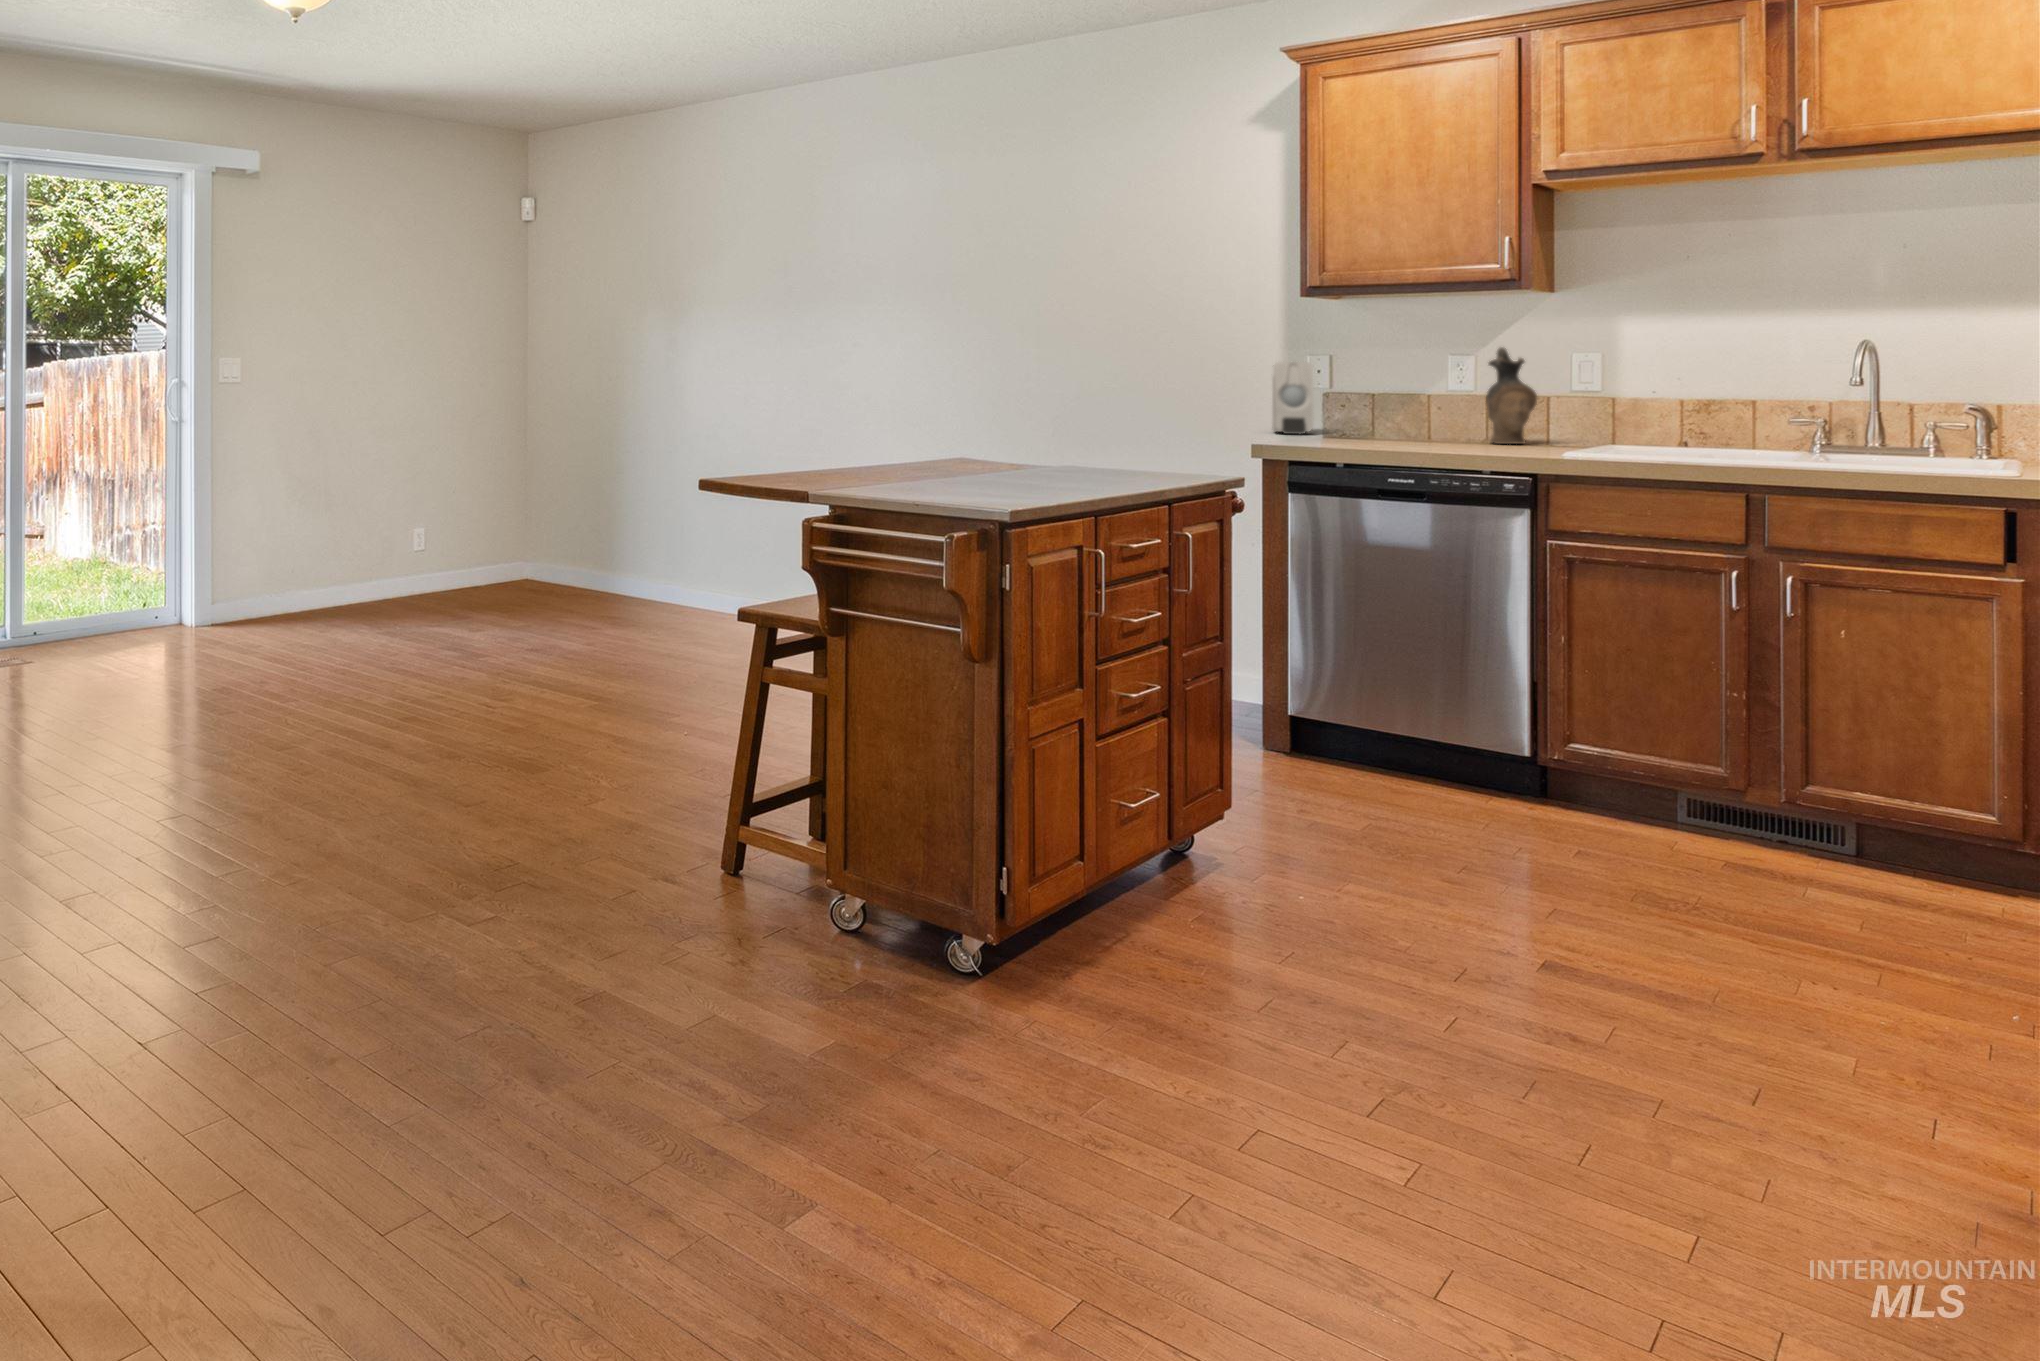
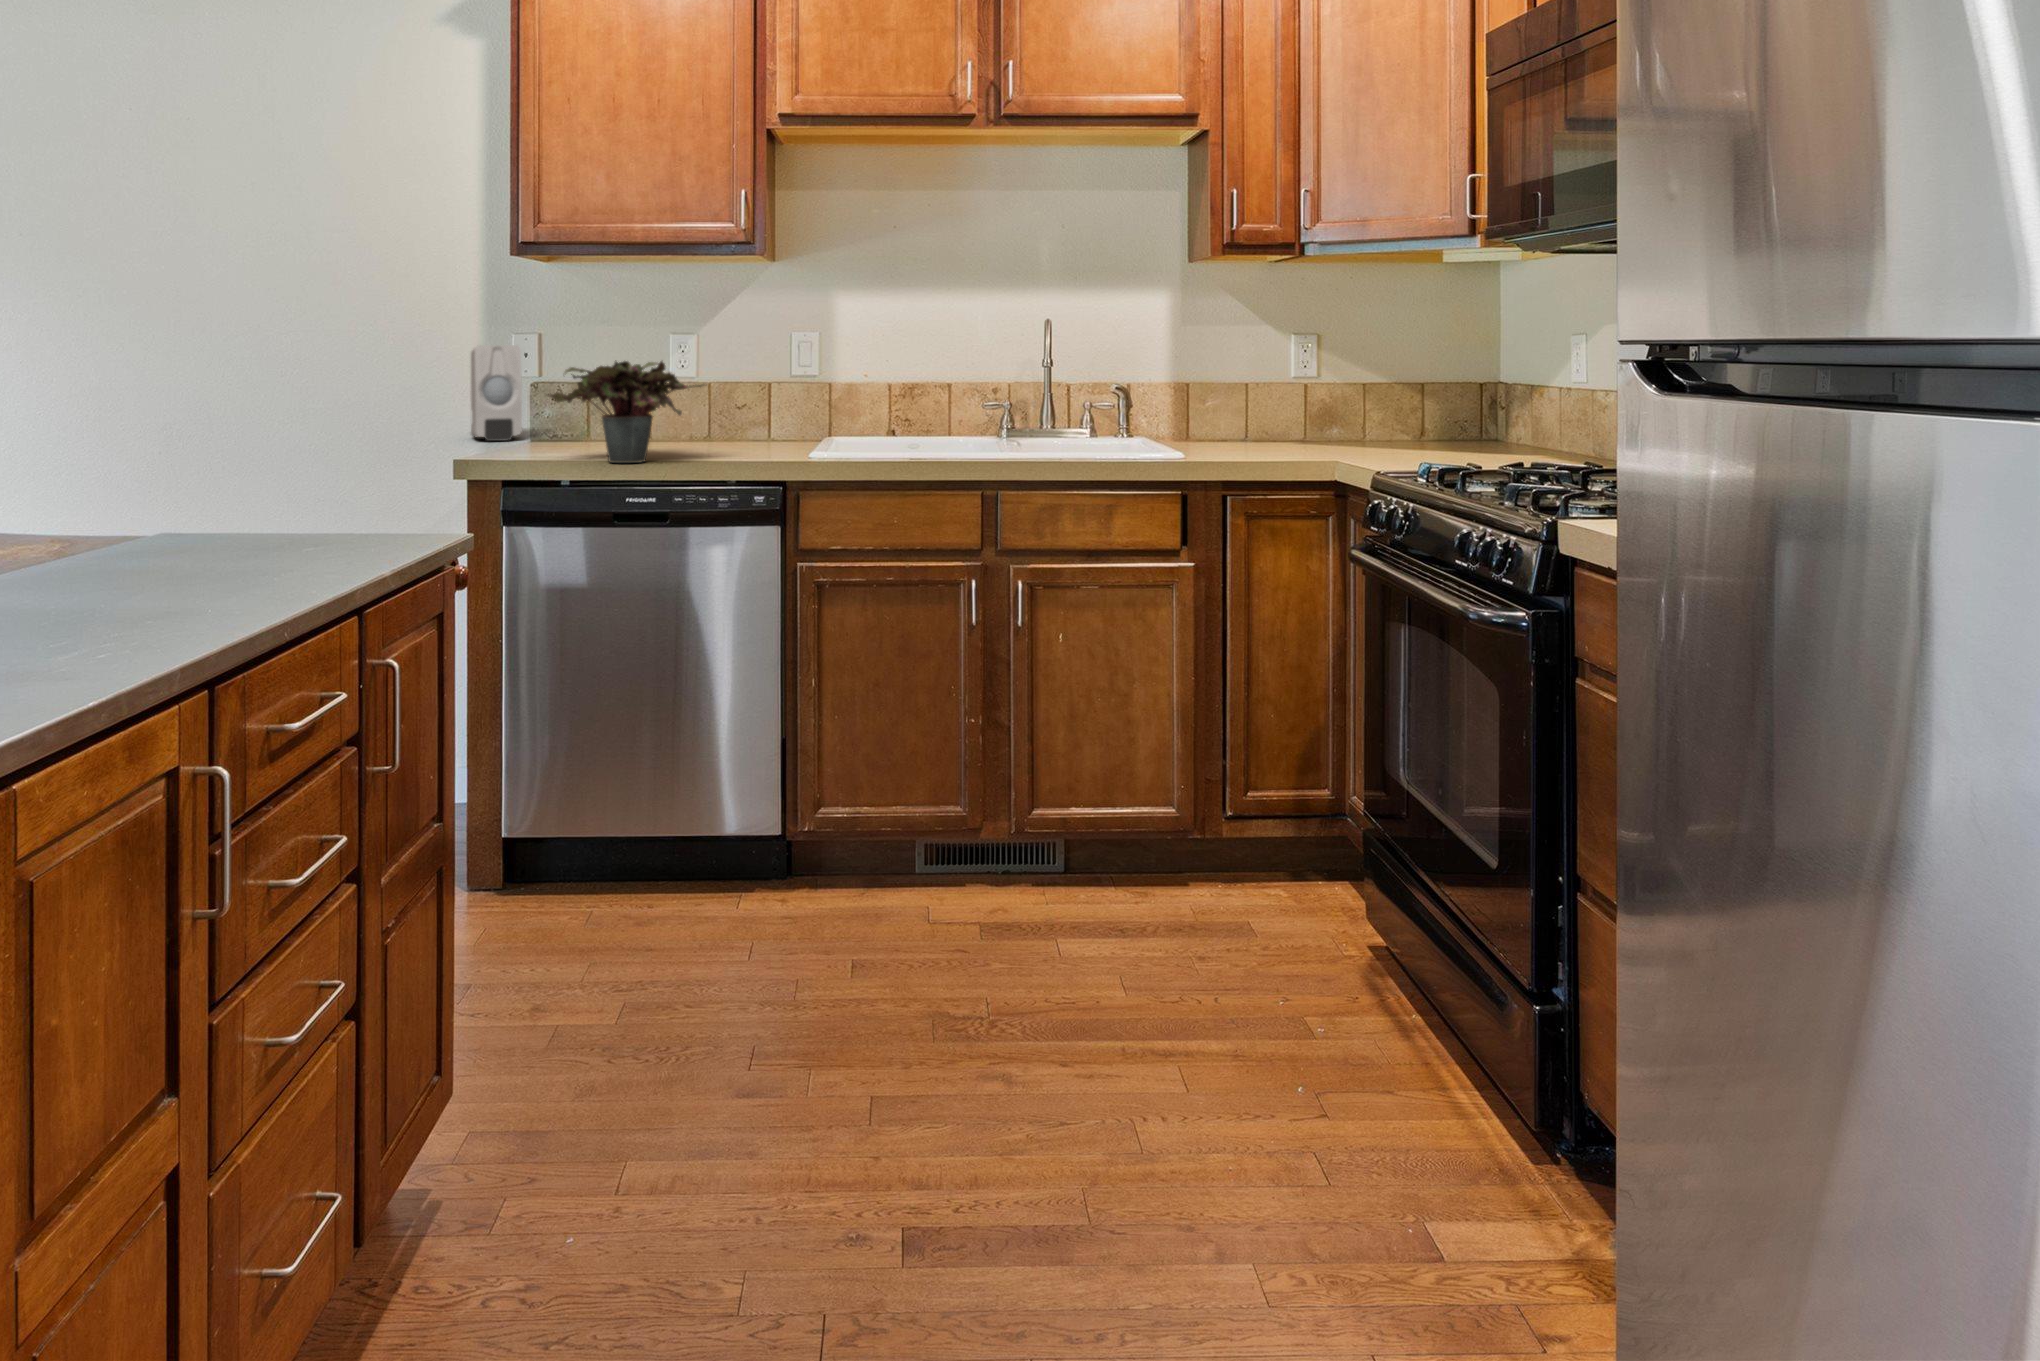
ceramic pitcher: present [1486,347,1537,444] -> none [713,326,764,442]
potted plant: none [1322,373,1464,450] -> present [548,361,704,463]

